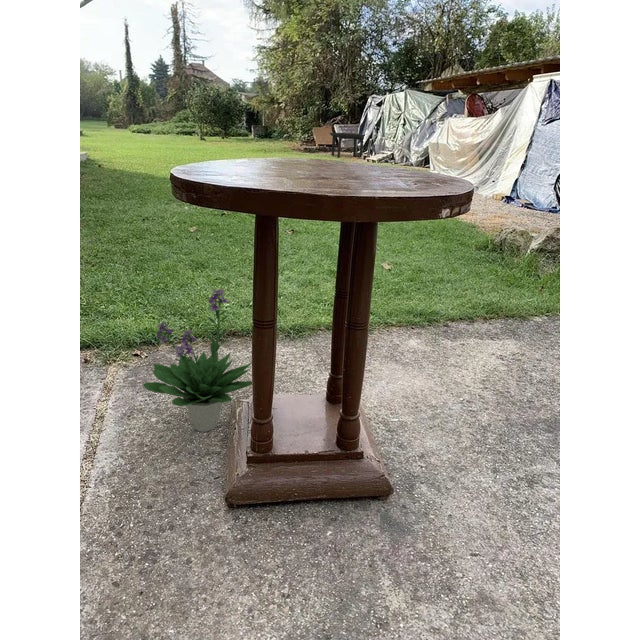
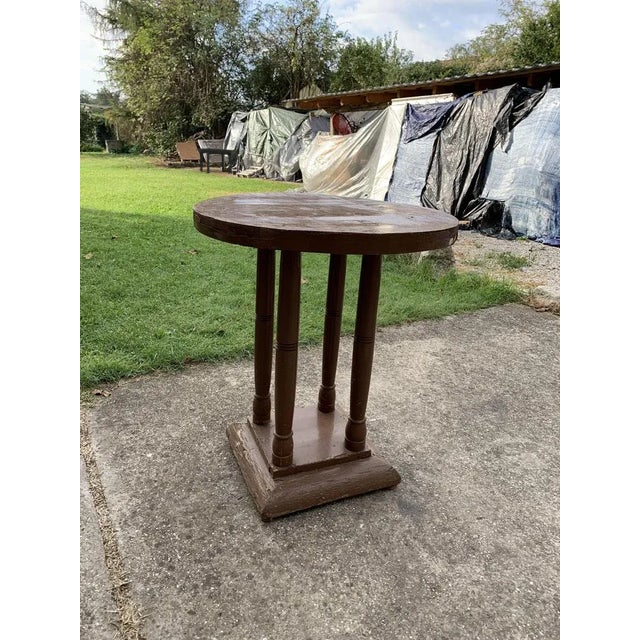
potted plant: present [143,288,252,431] -> none [147,317,258,458]

